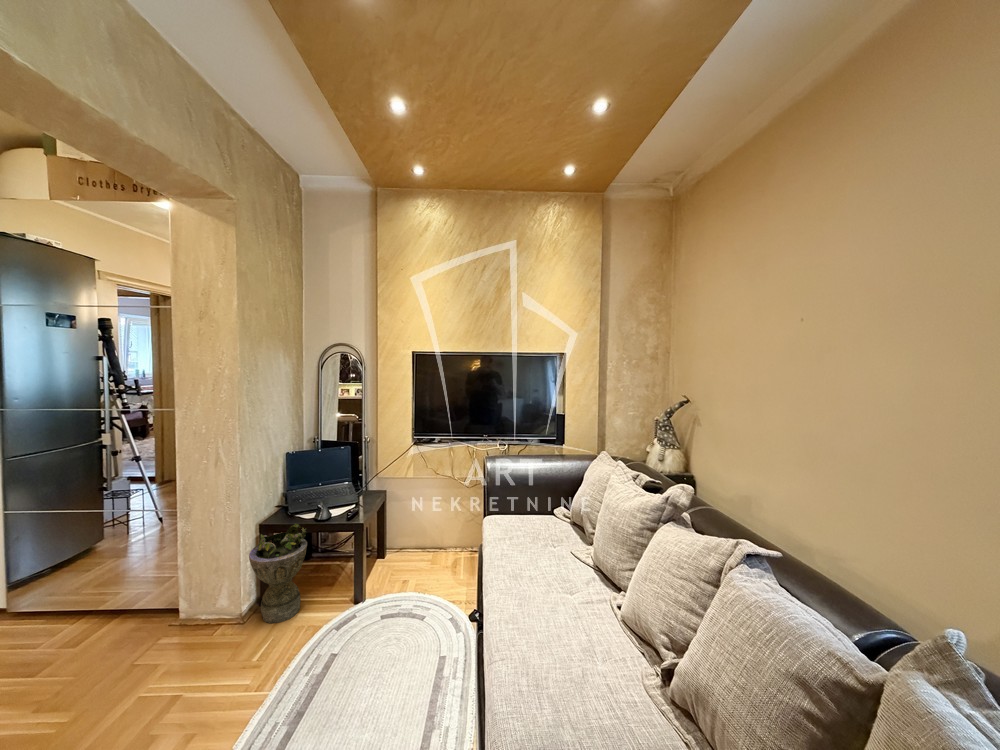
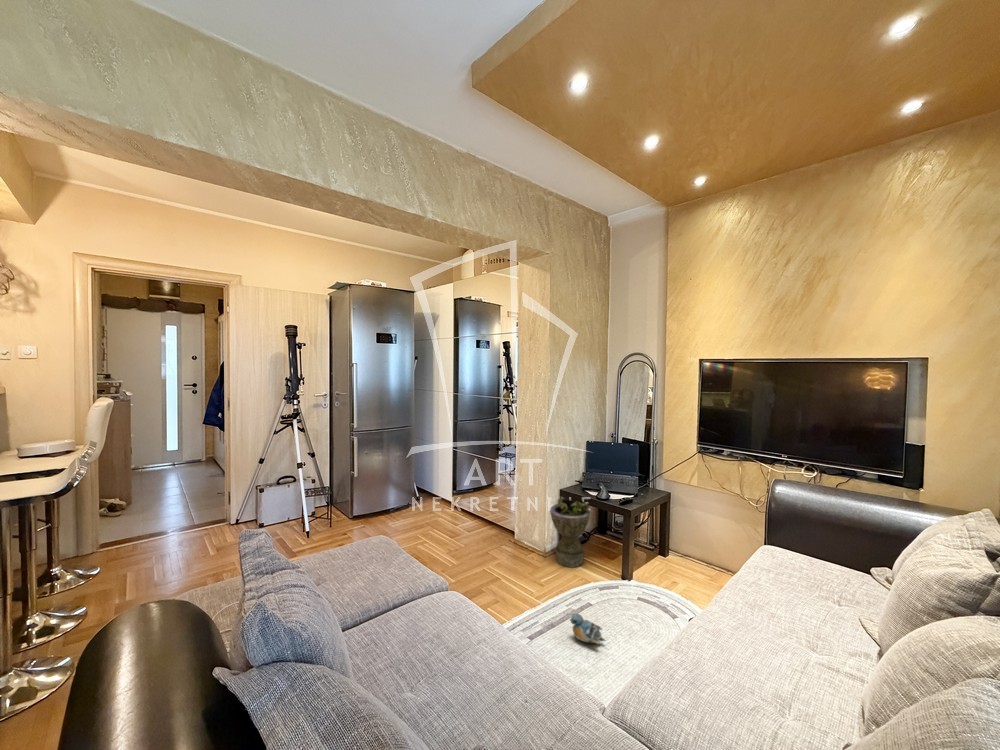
plush toy: none [331,677,377,710] -> present [570,613,605,644]

